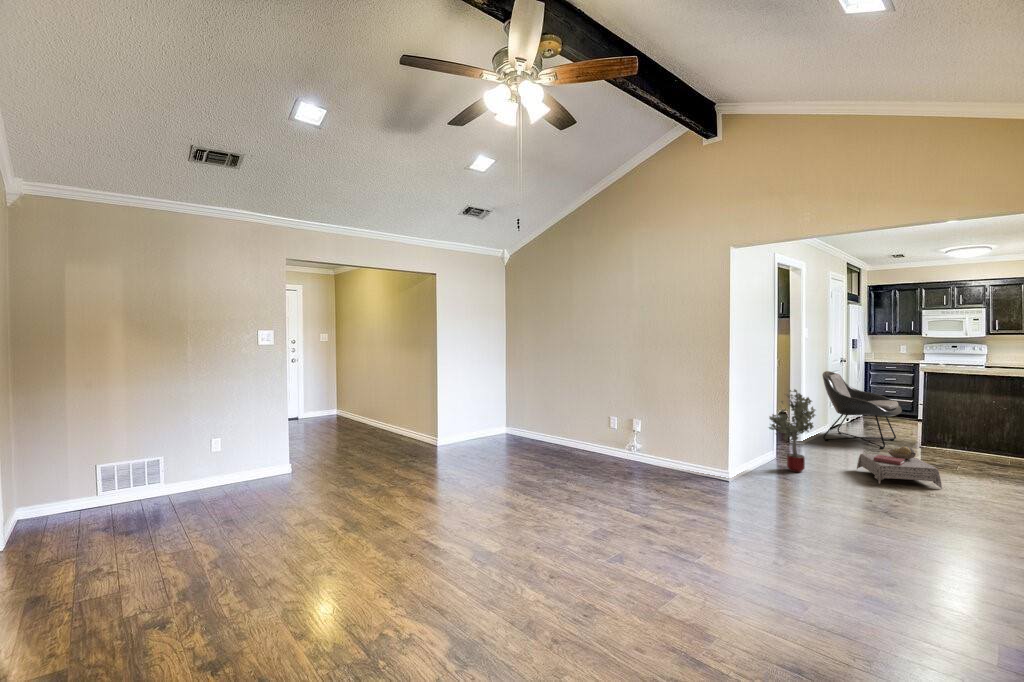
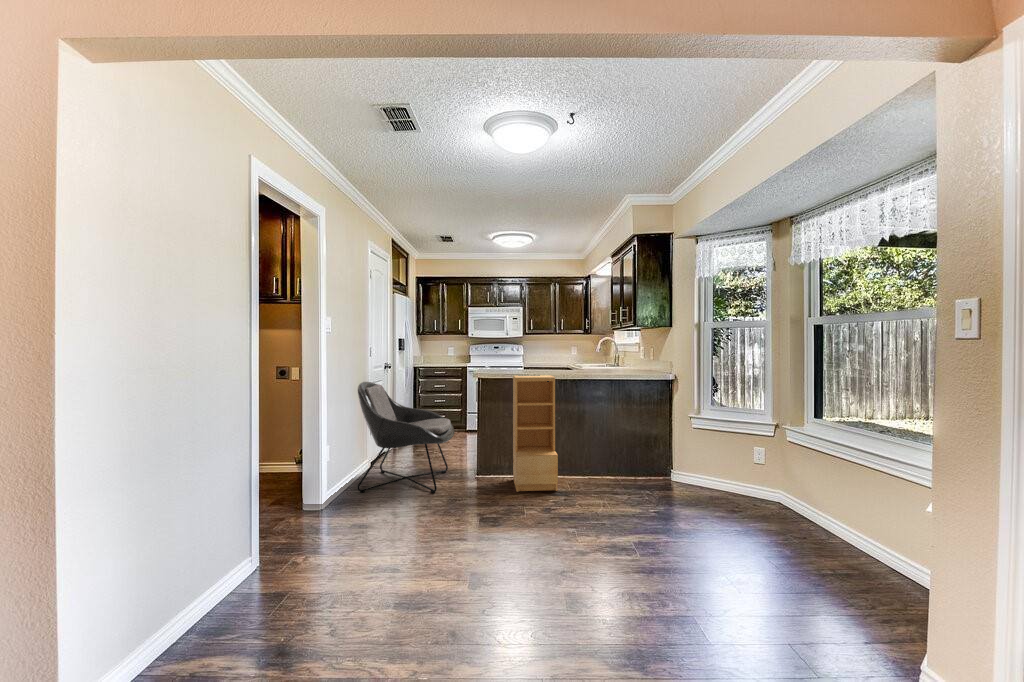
bookshelf: none [959,372,1003,464] -> present [513,375,558,492]
potted tree: present [769,389,815,472] -> none [213,425,328,613]
ottoman: present [857,446,942,488] -> none [397,505,518,602]

